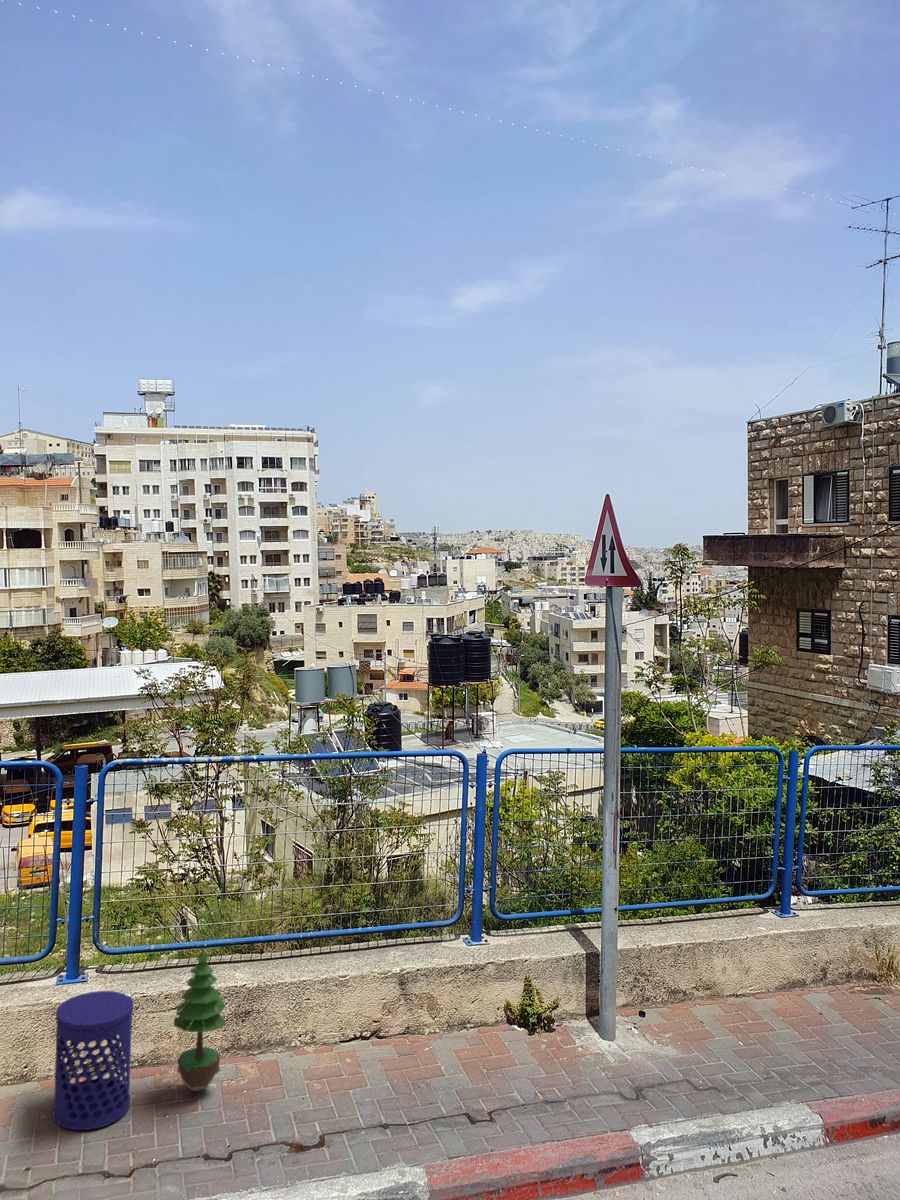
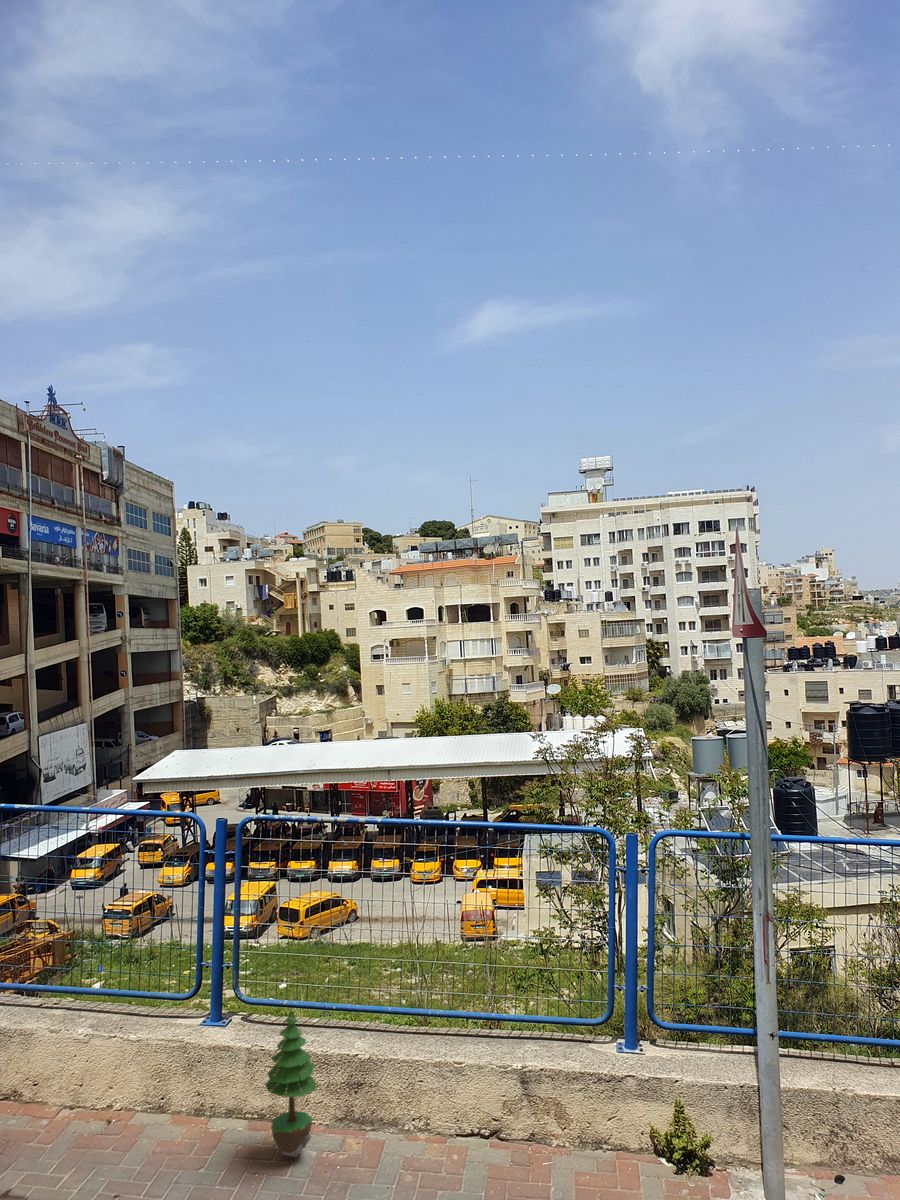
waste bin: present [53,991,133,1130] -> none [161,1037,233,1172]

